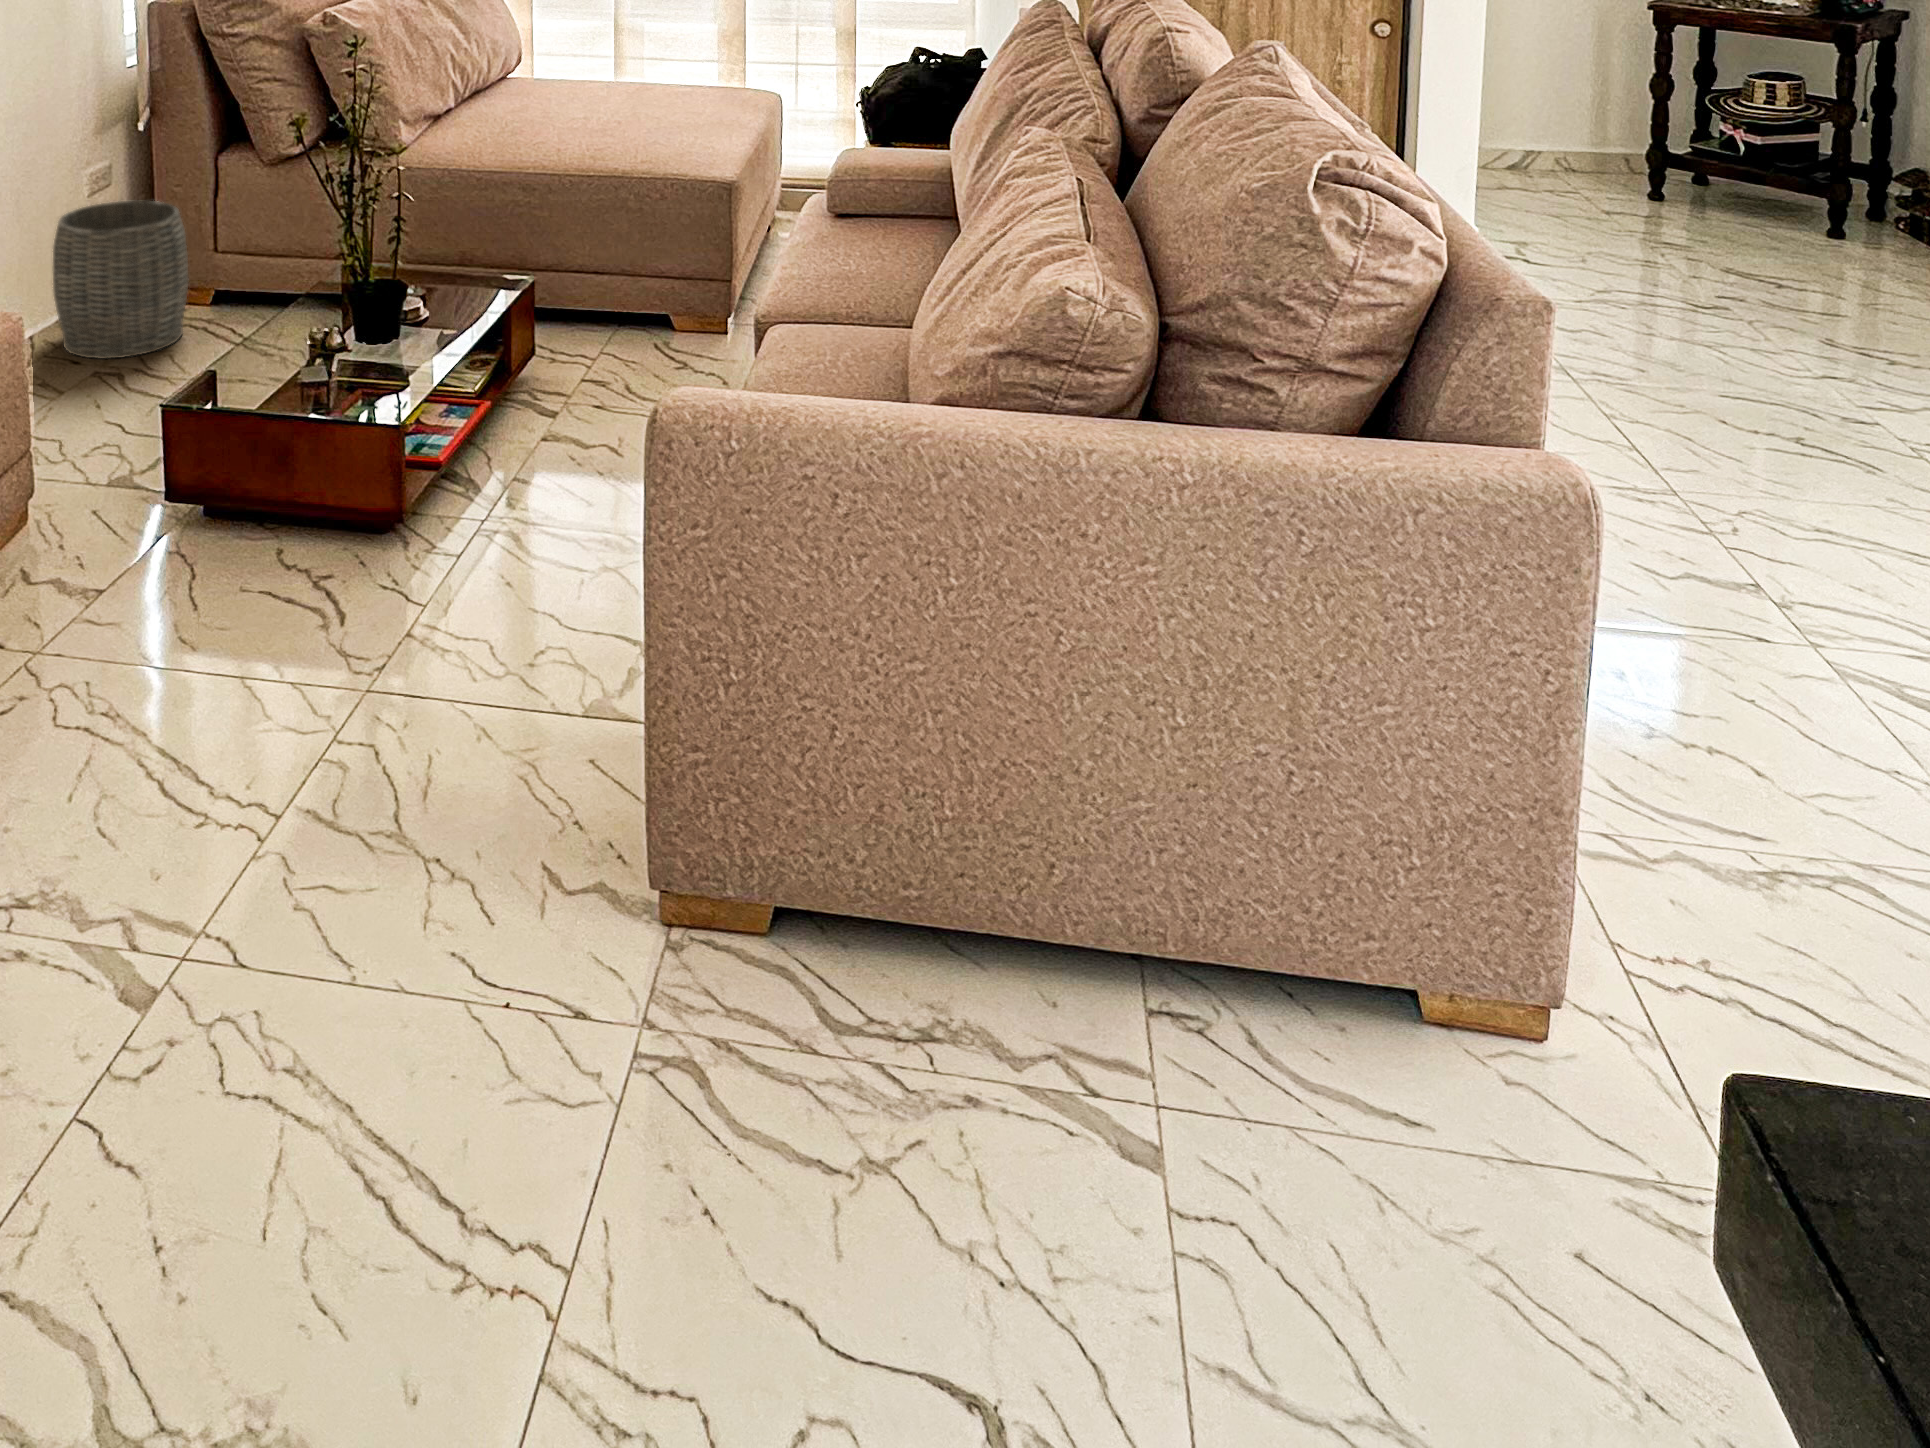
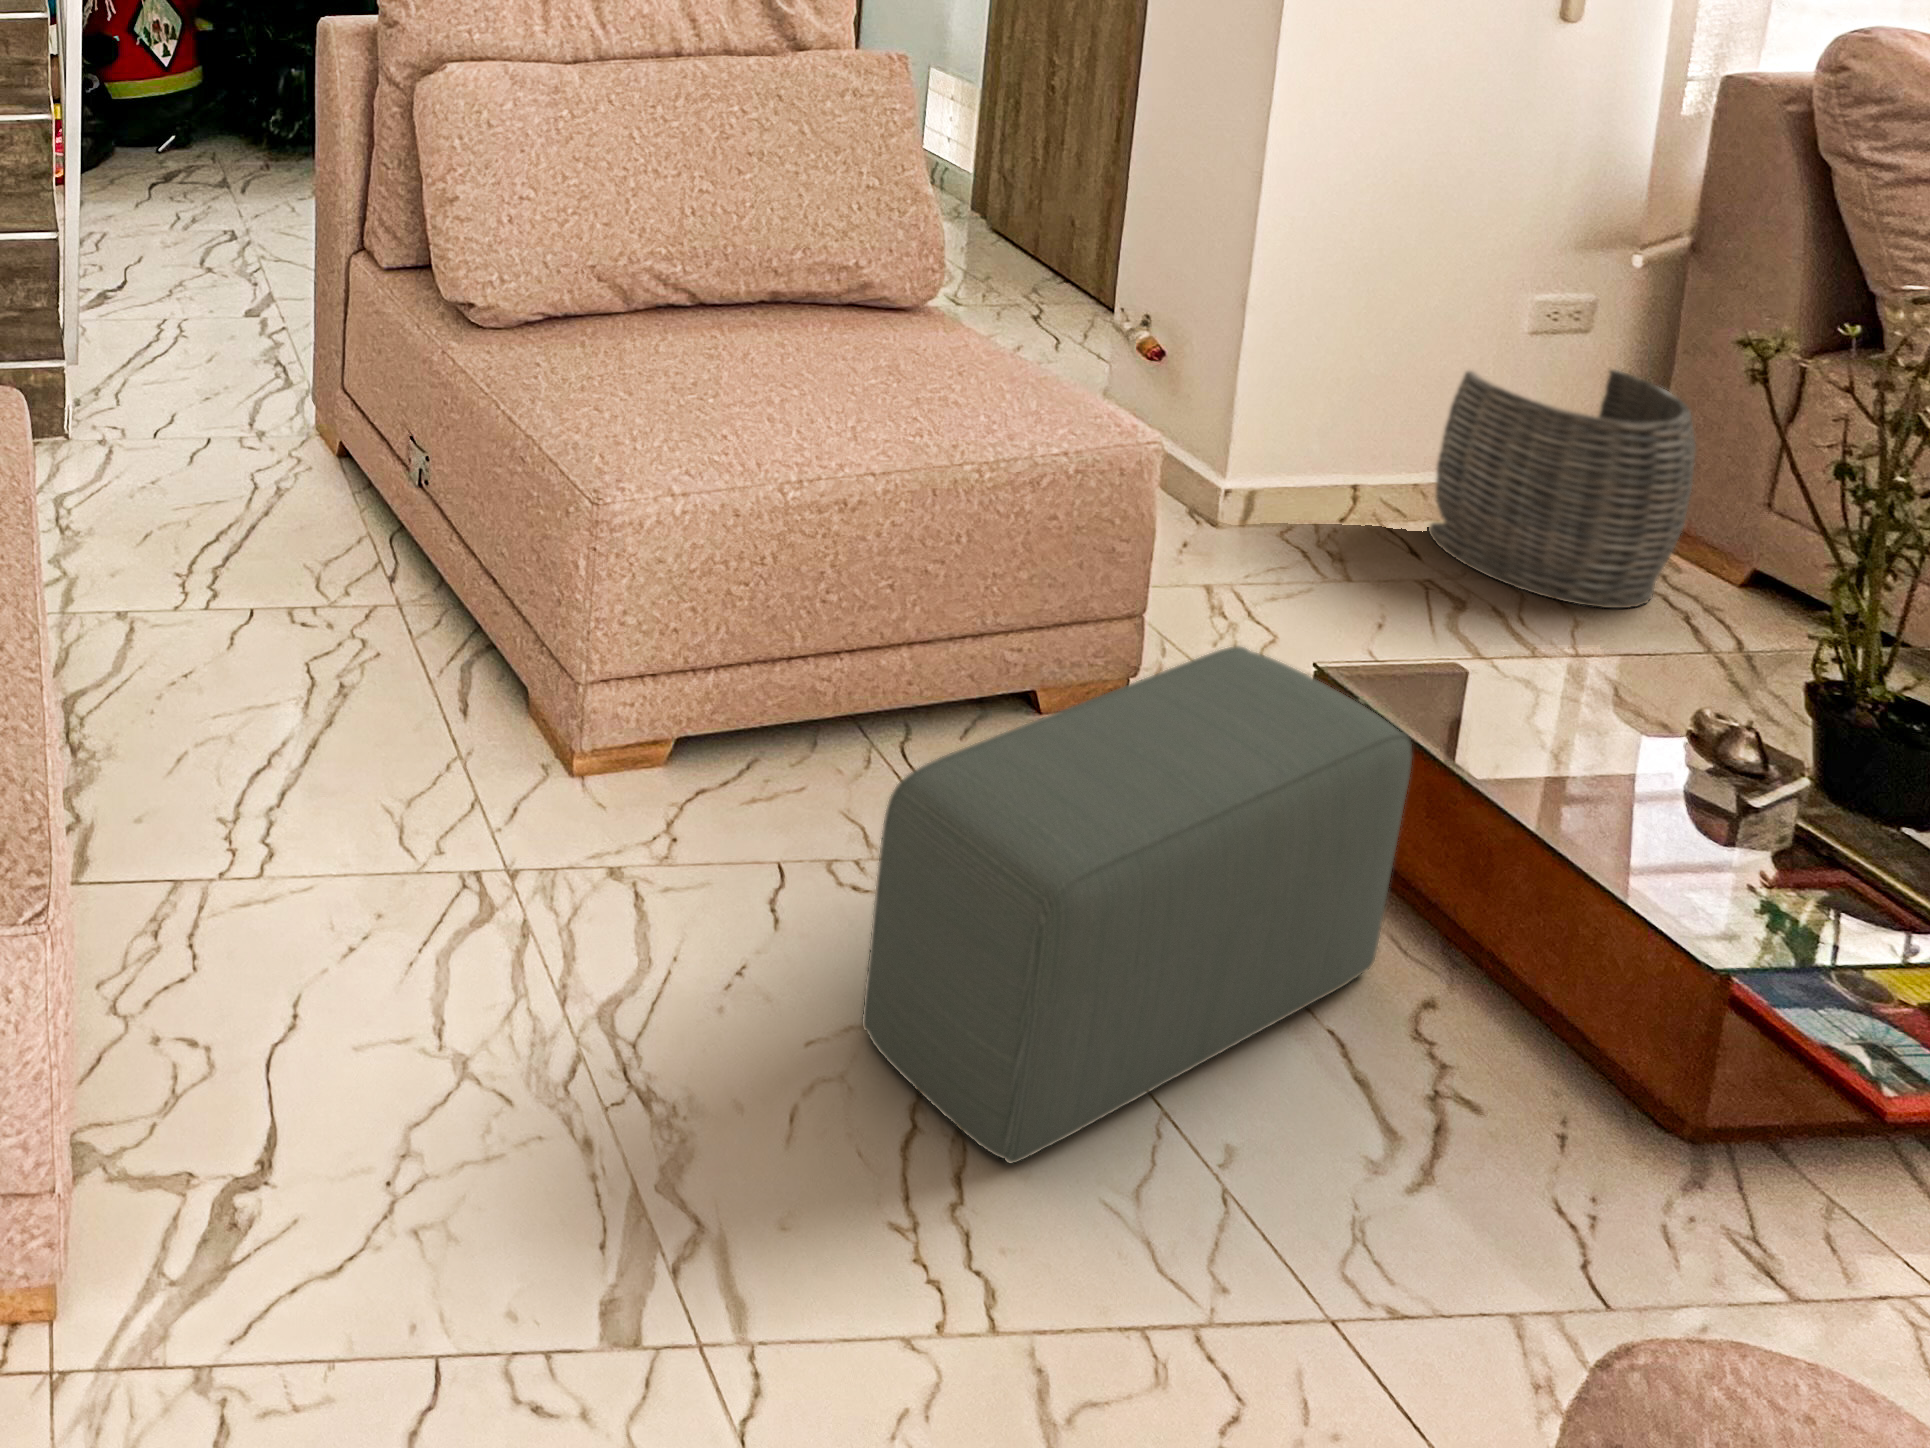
pouf: none [76,396,249,770] -> present [862,646,1412,1163]

